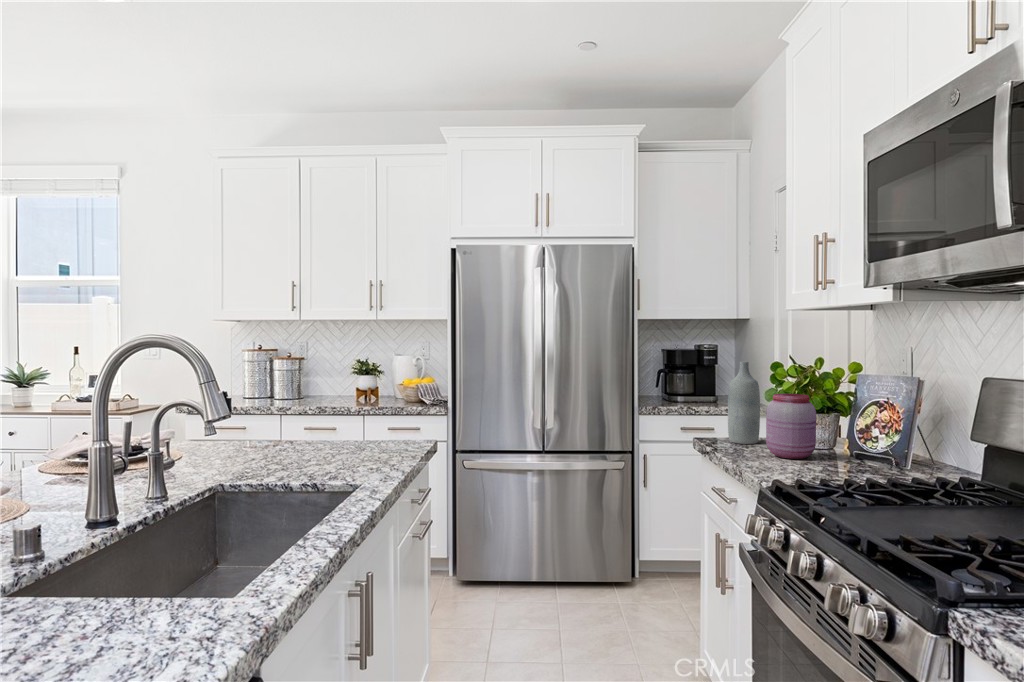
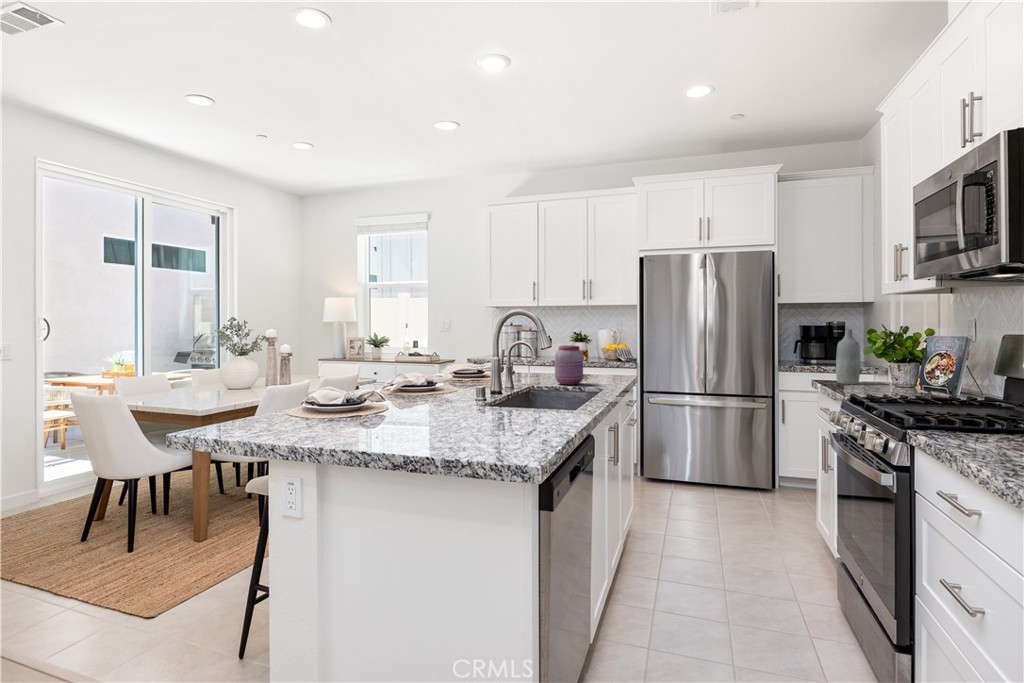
jar: present [766,394,816,459] -> present [555,345,583,385]

